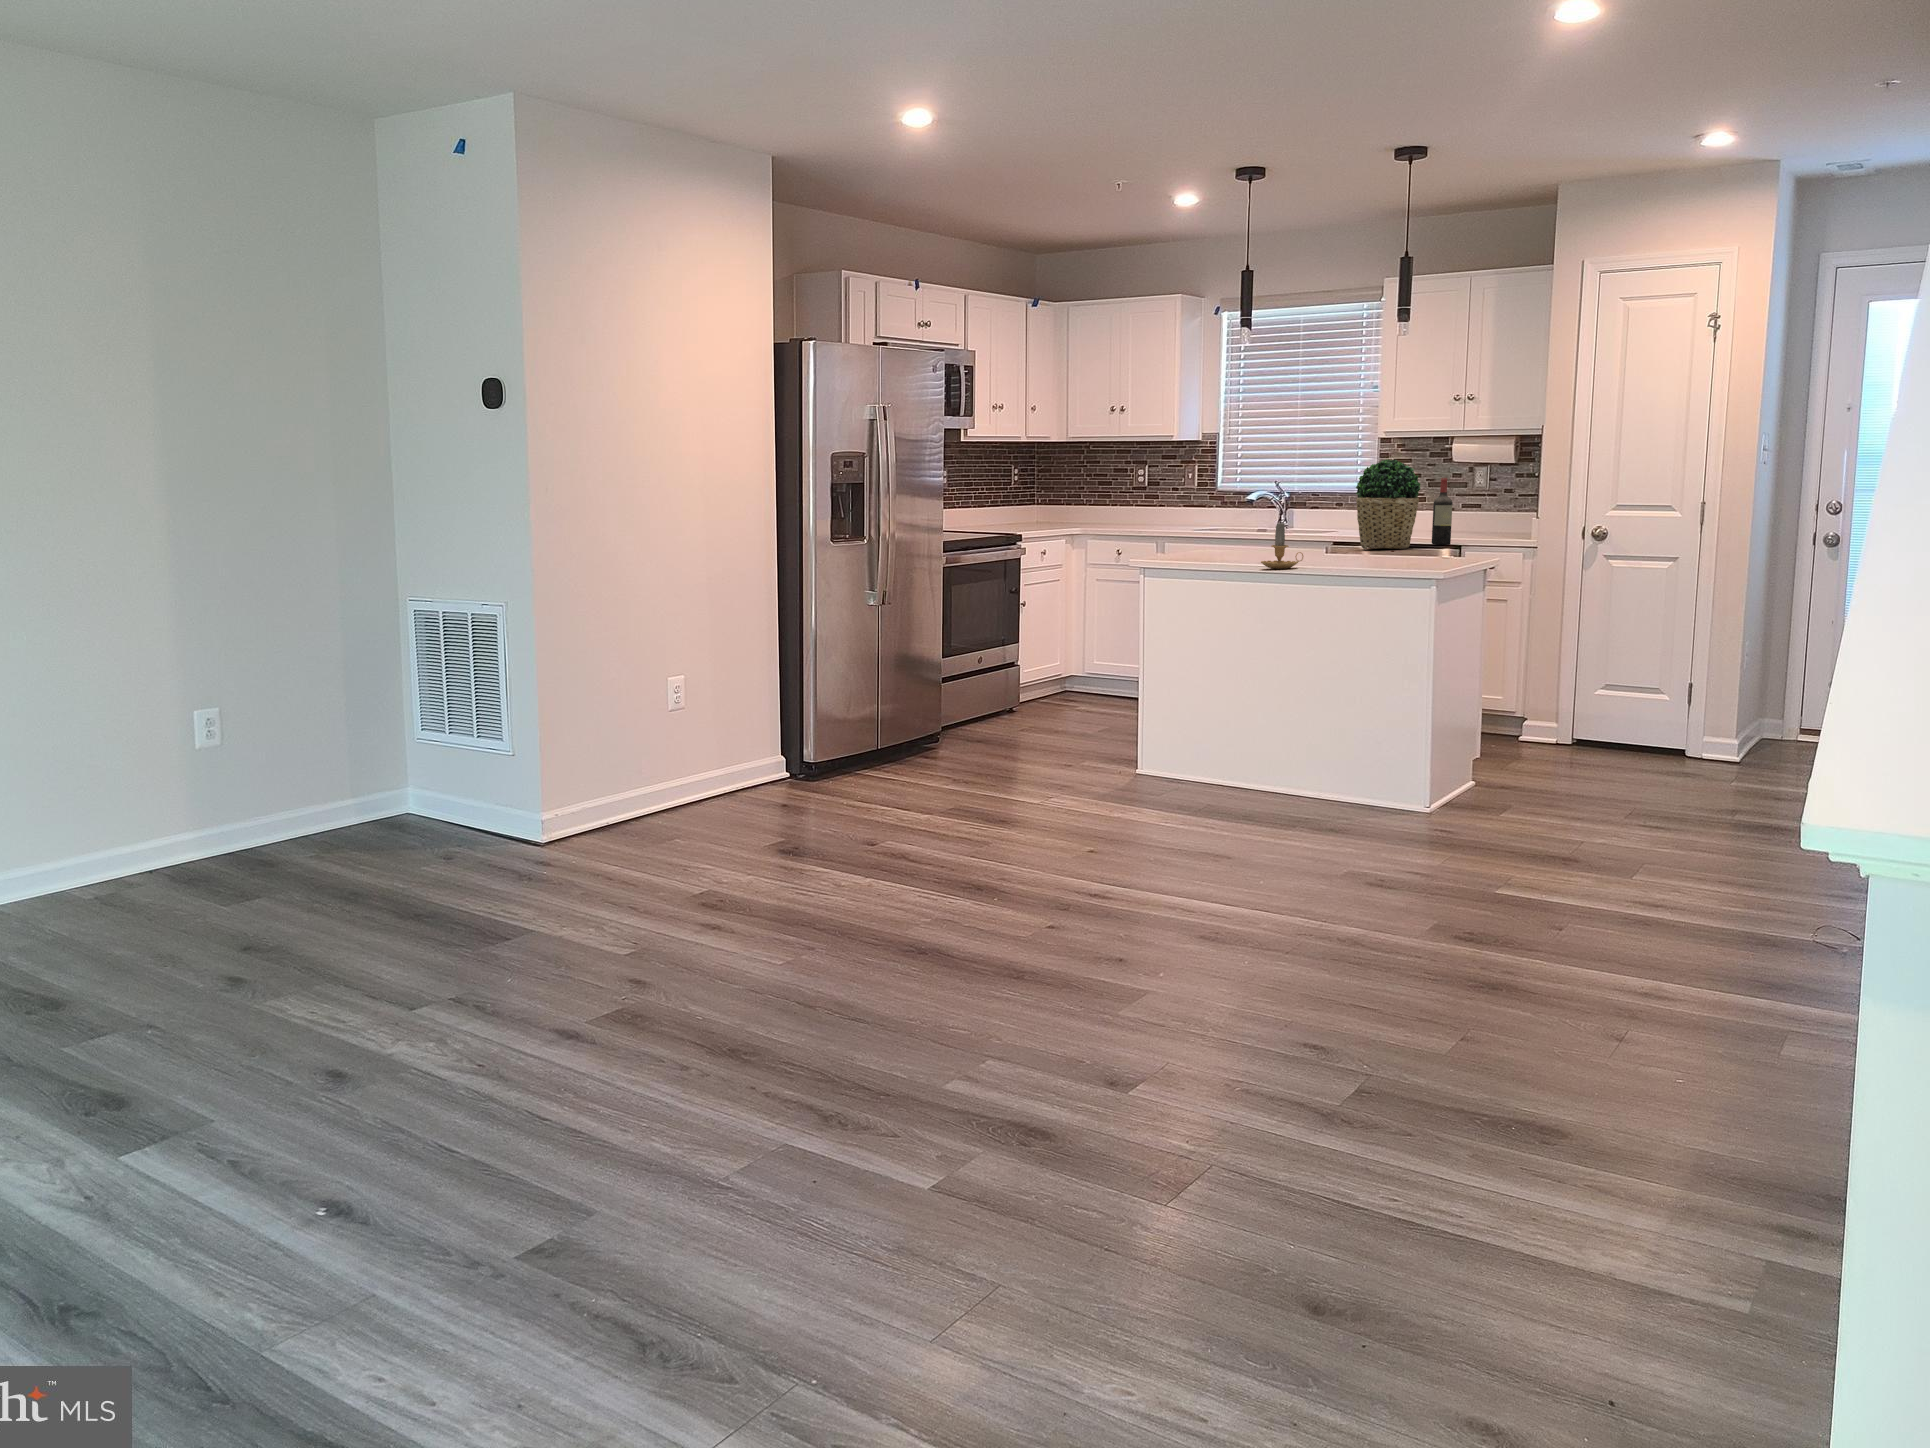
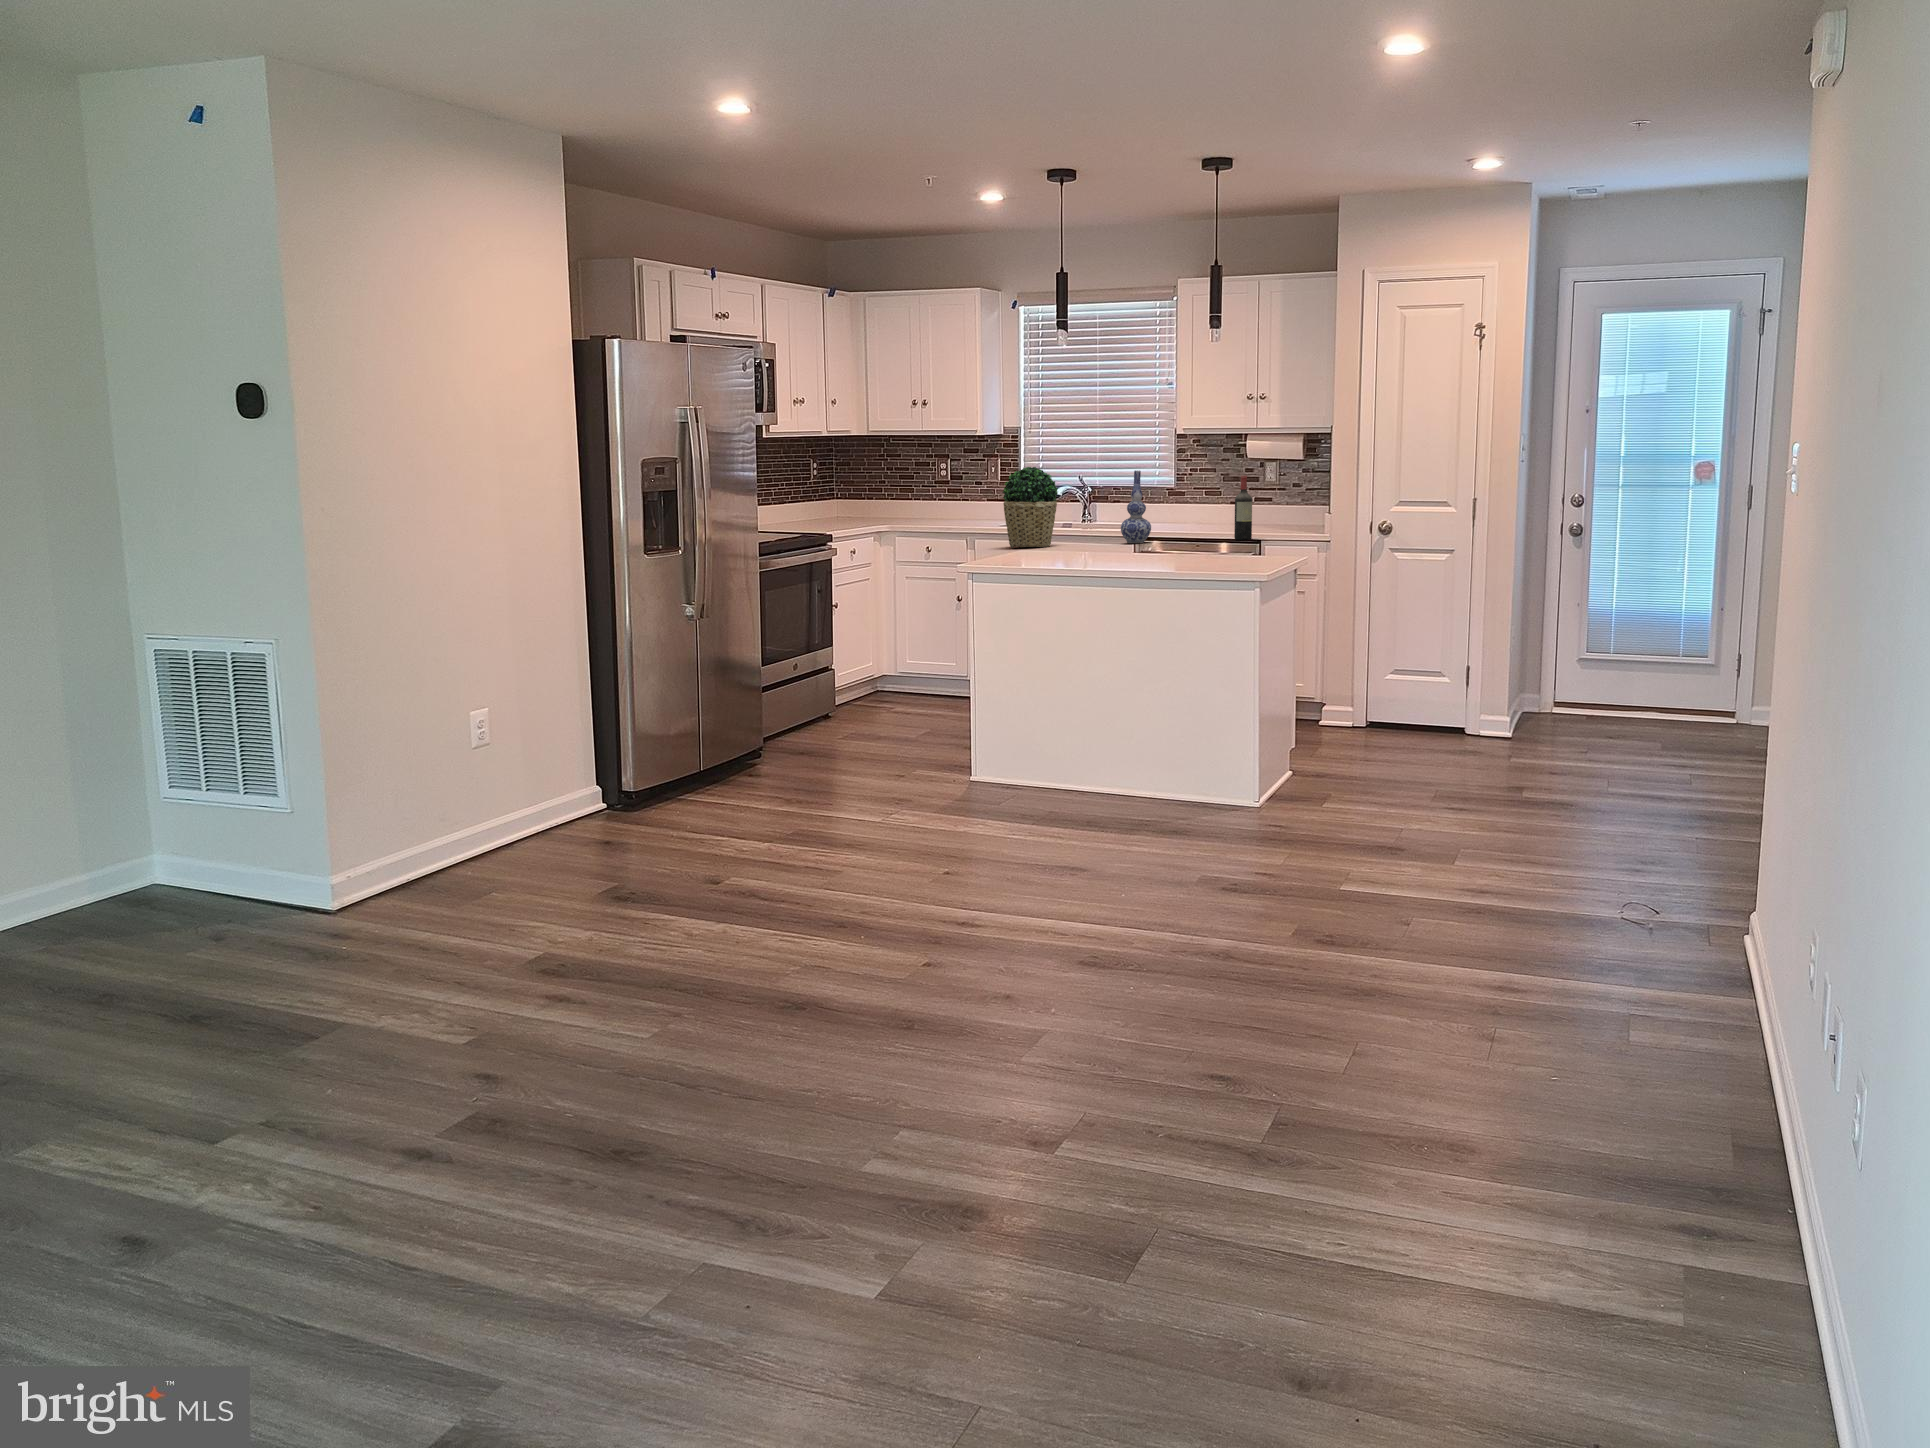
potted plant: present [1356,460,1420,549] -> present [1002,467,1058,548]
vase: none [1312,473,1344,547] -> present [1121,470,1151,543]
candle: present [1261,523,1303,569] -> none [1089,522,1129,569]

